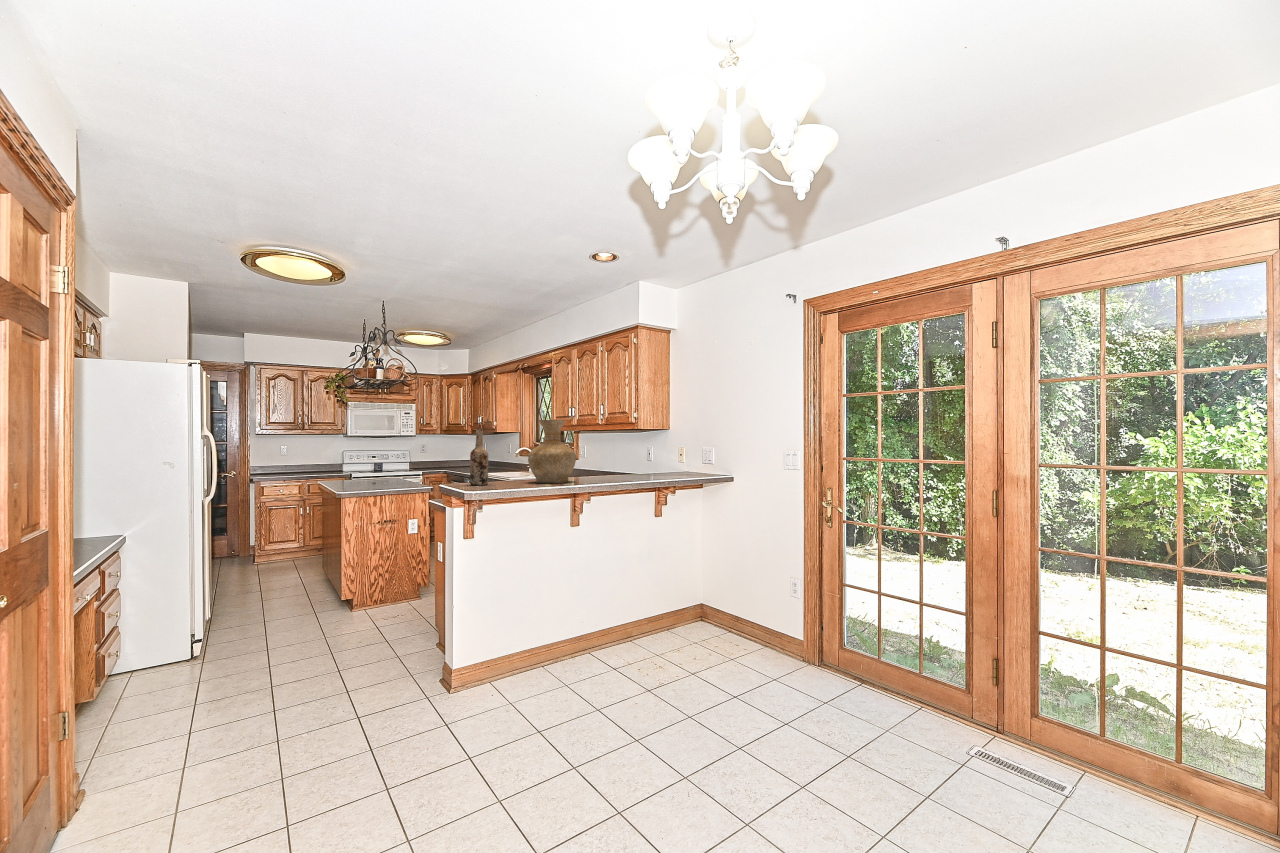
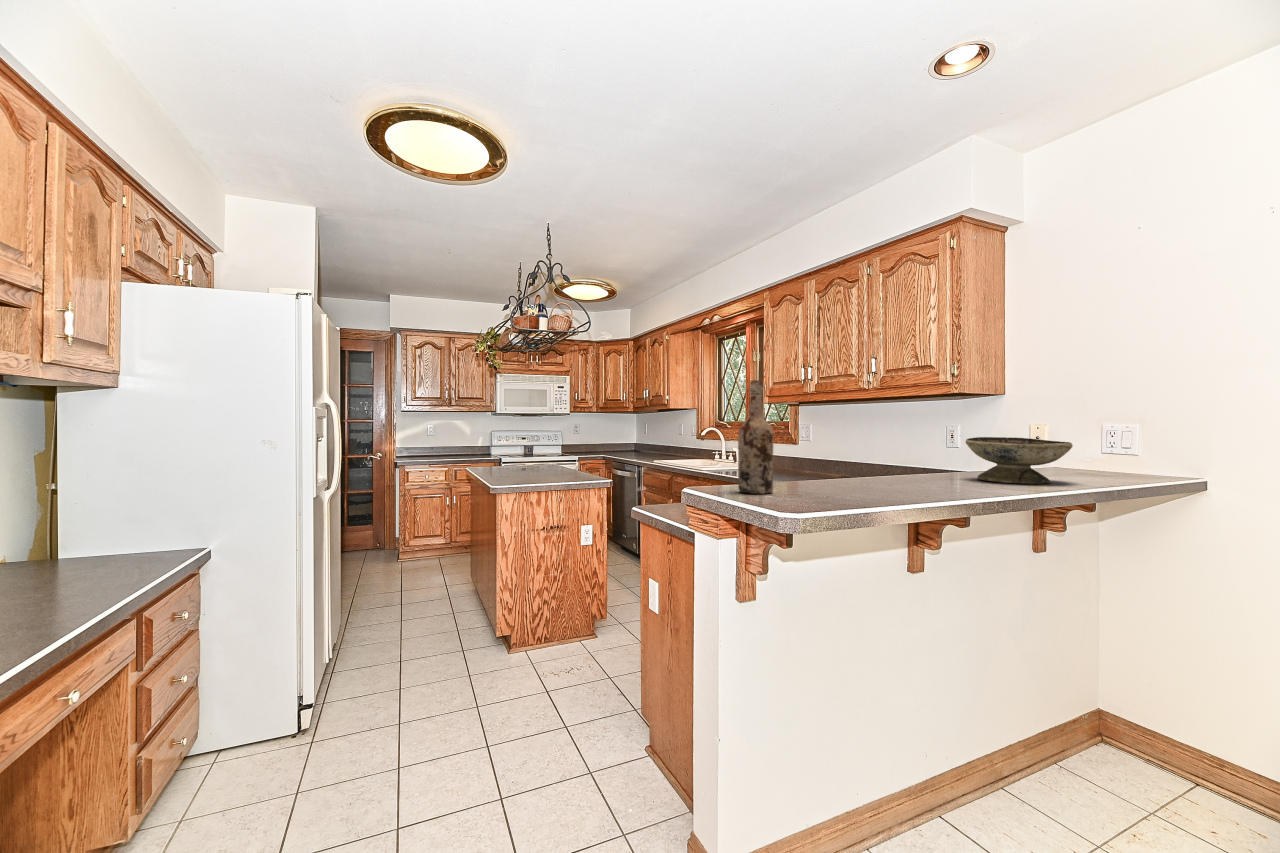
vase: present [528,420,576,483] -> none [837,364,941,492]
decorative bowl: none [612,455,657,479] -> present [966,437,1073,484]

